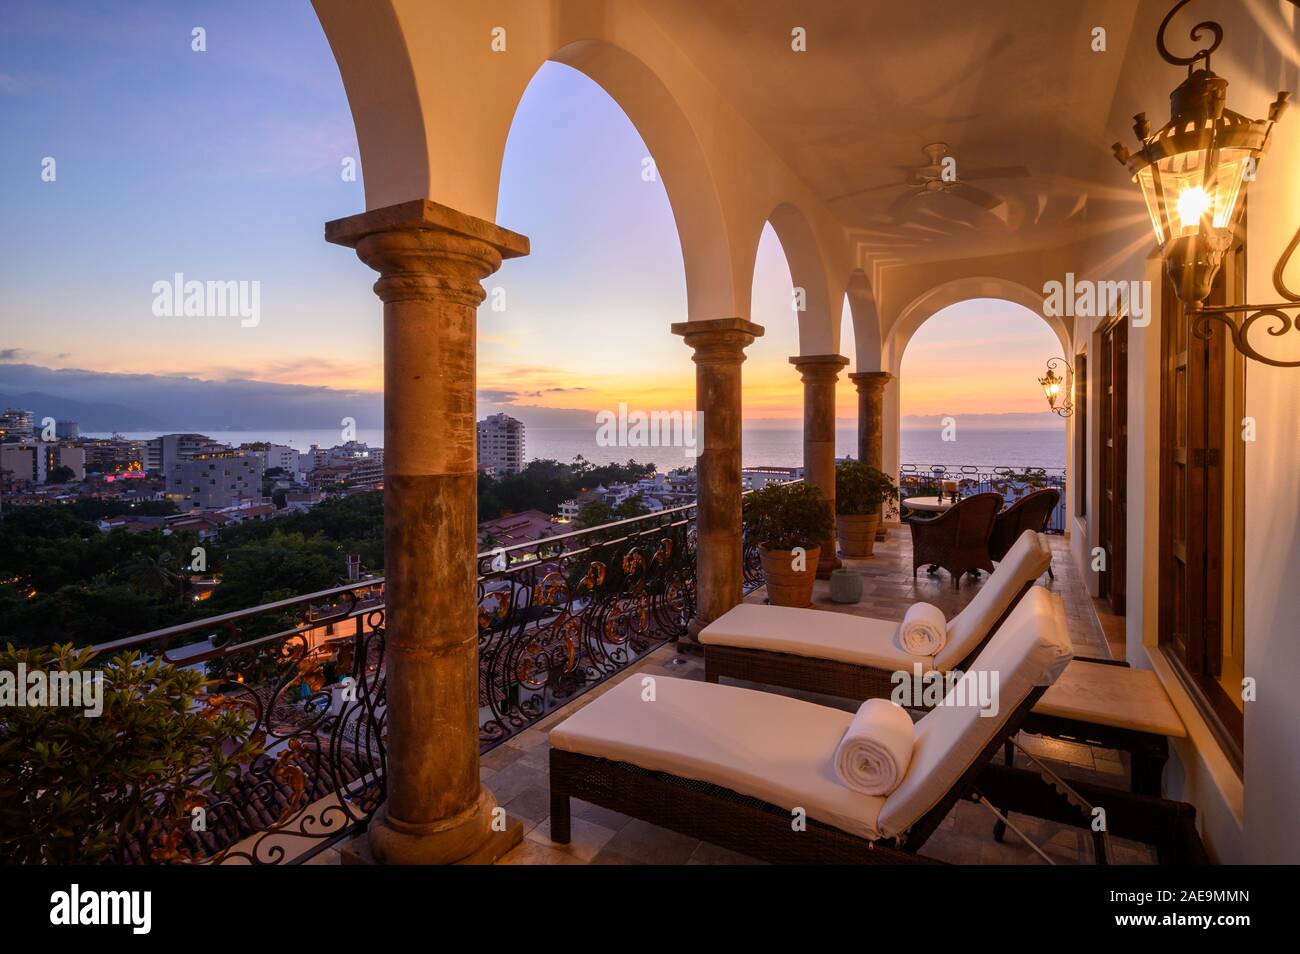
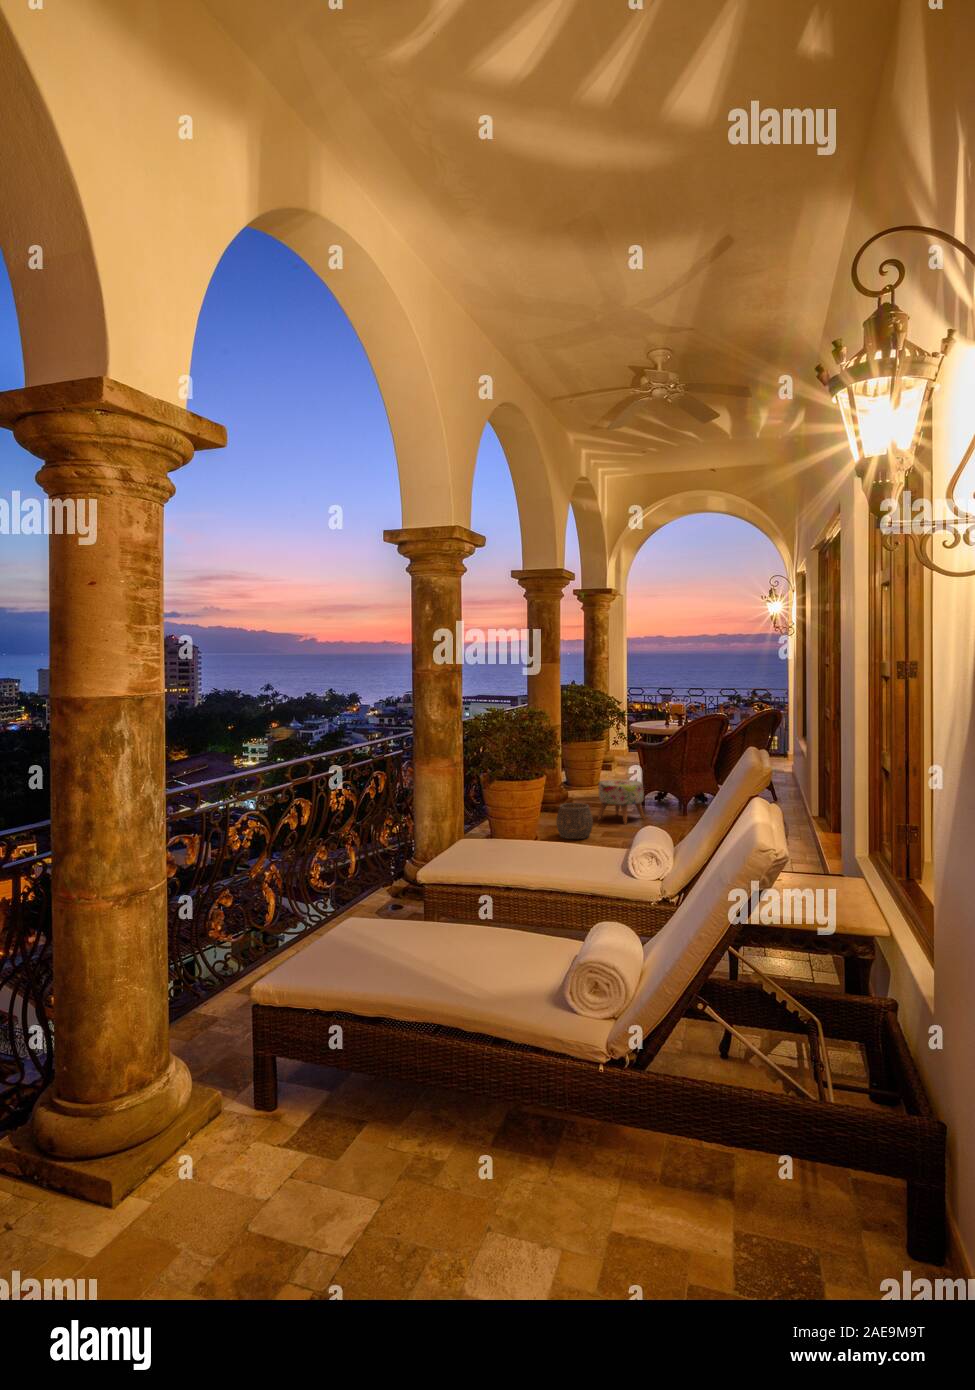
ottoman: none [868,549,914,591] -> present [598,780,644,824]

